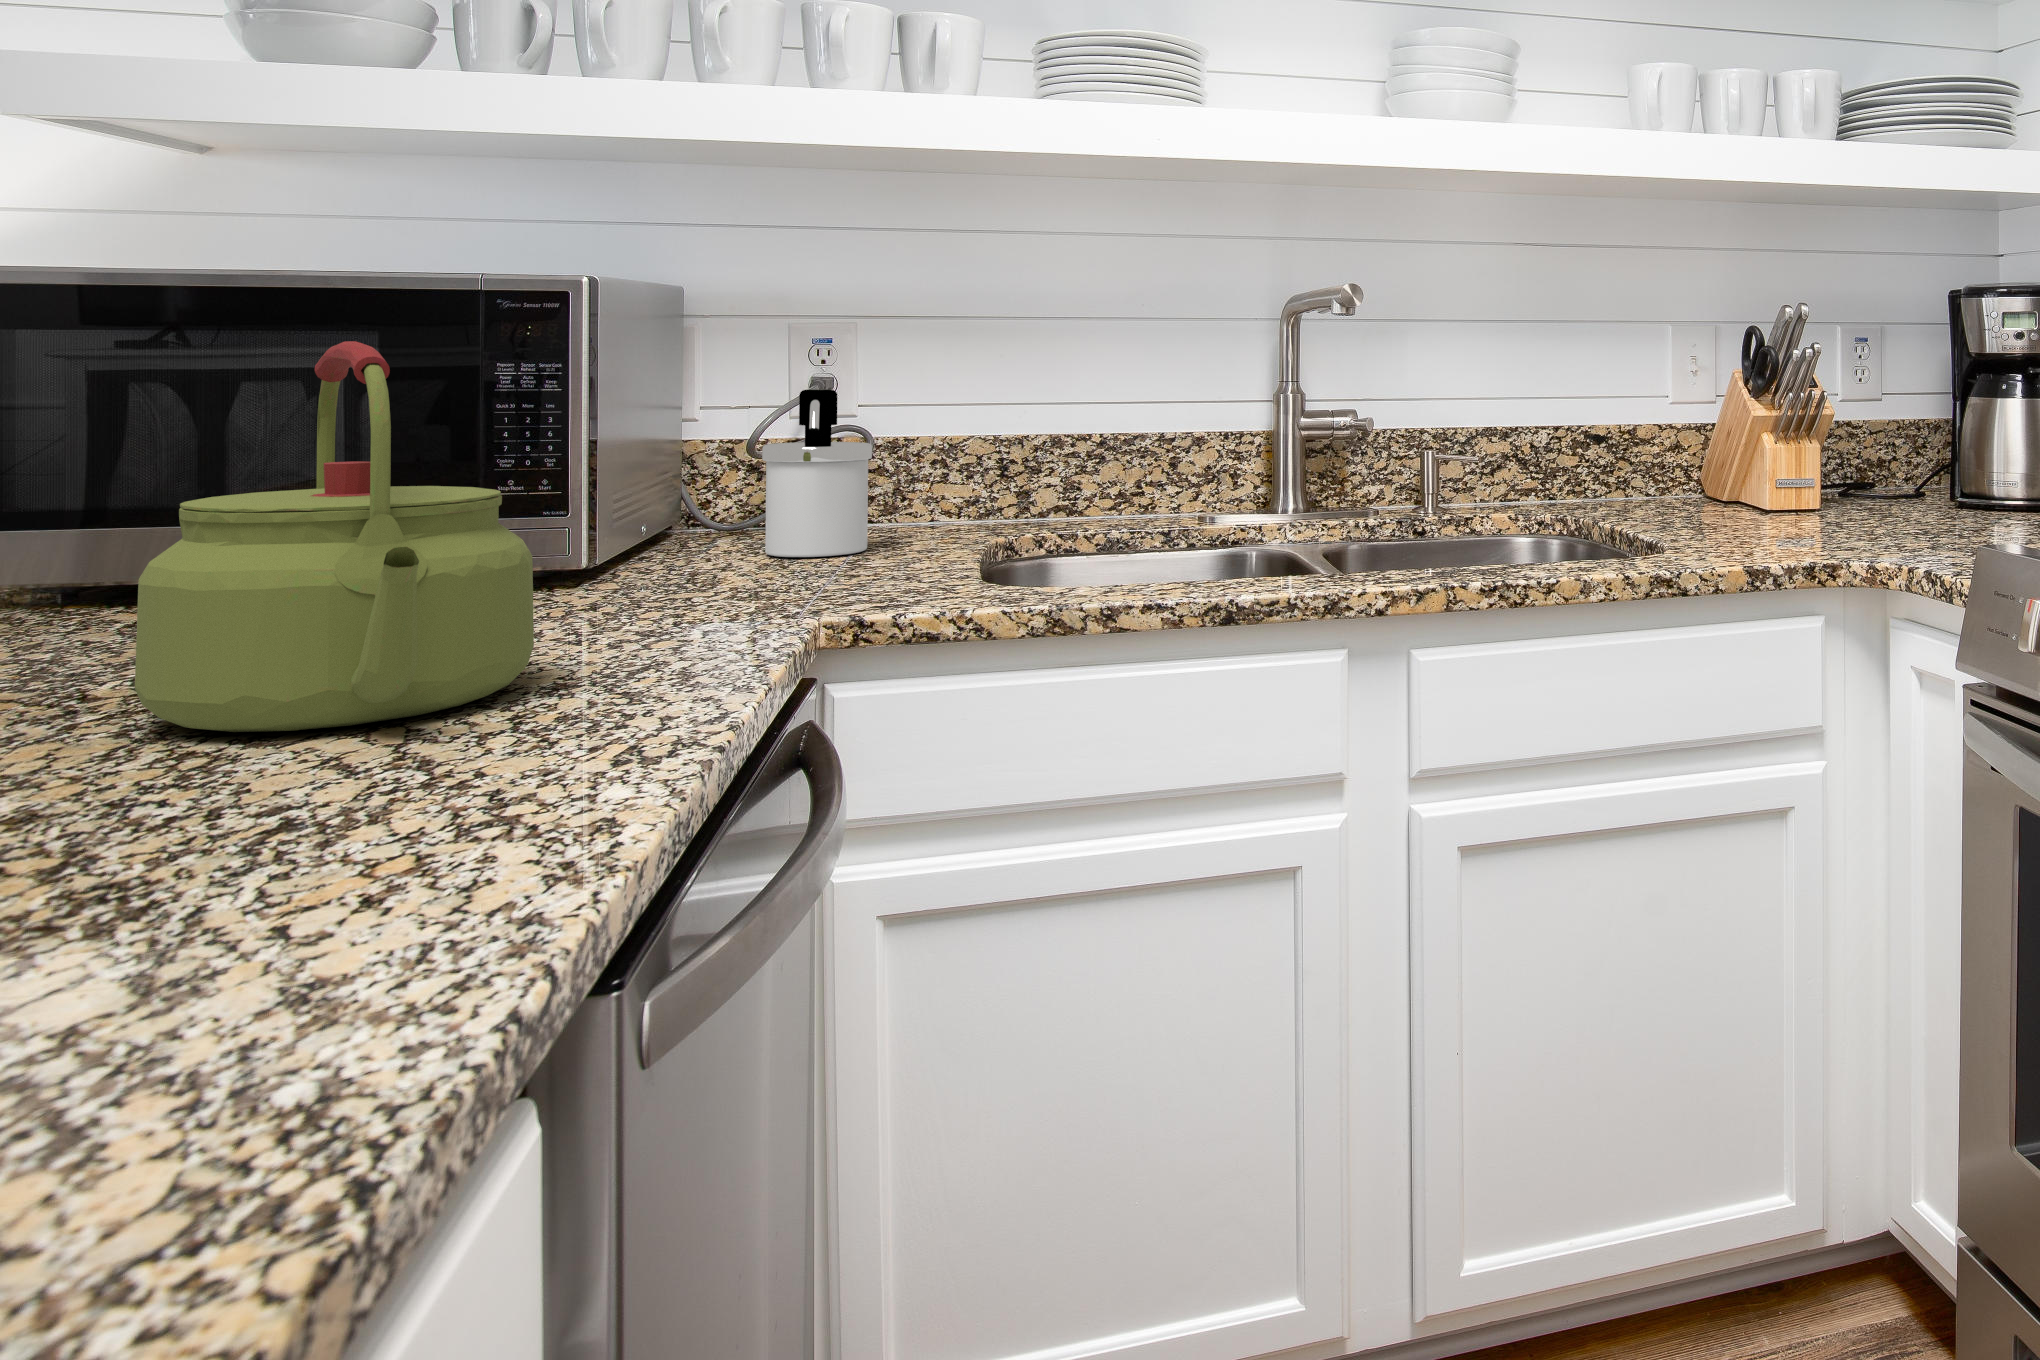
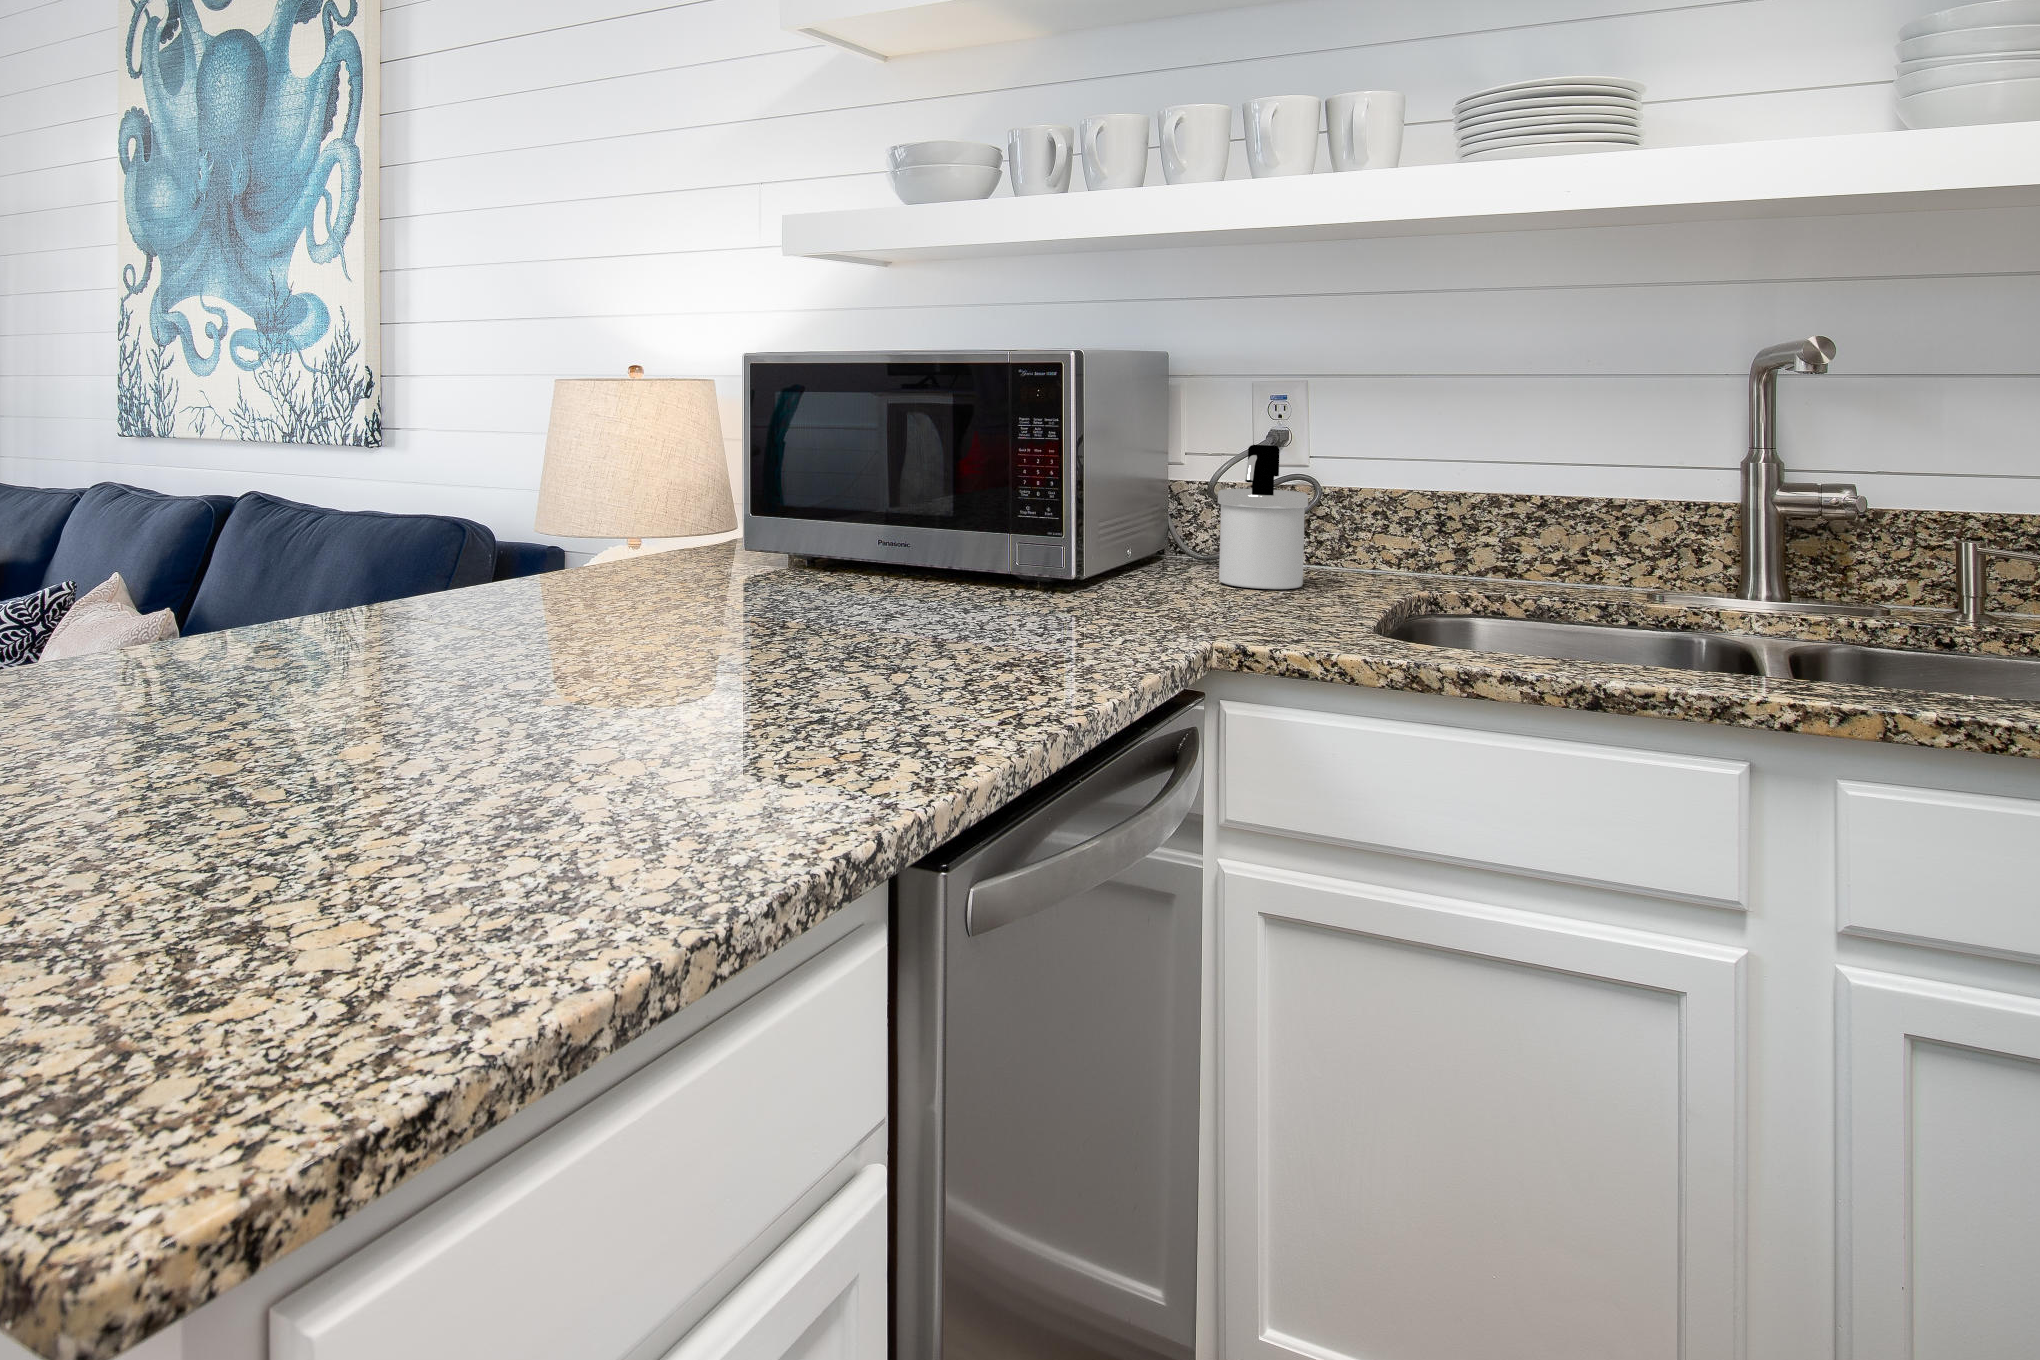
kettle: present [135,341,534,732] -> none [790,420,993,670]

